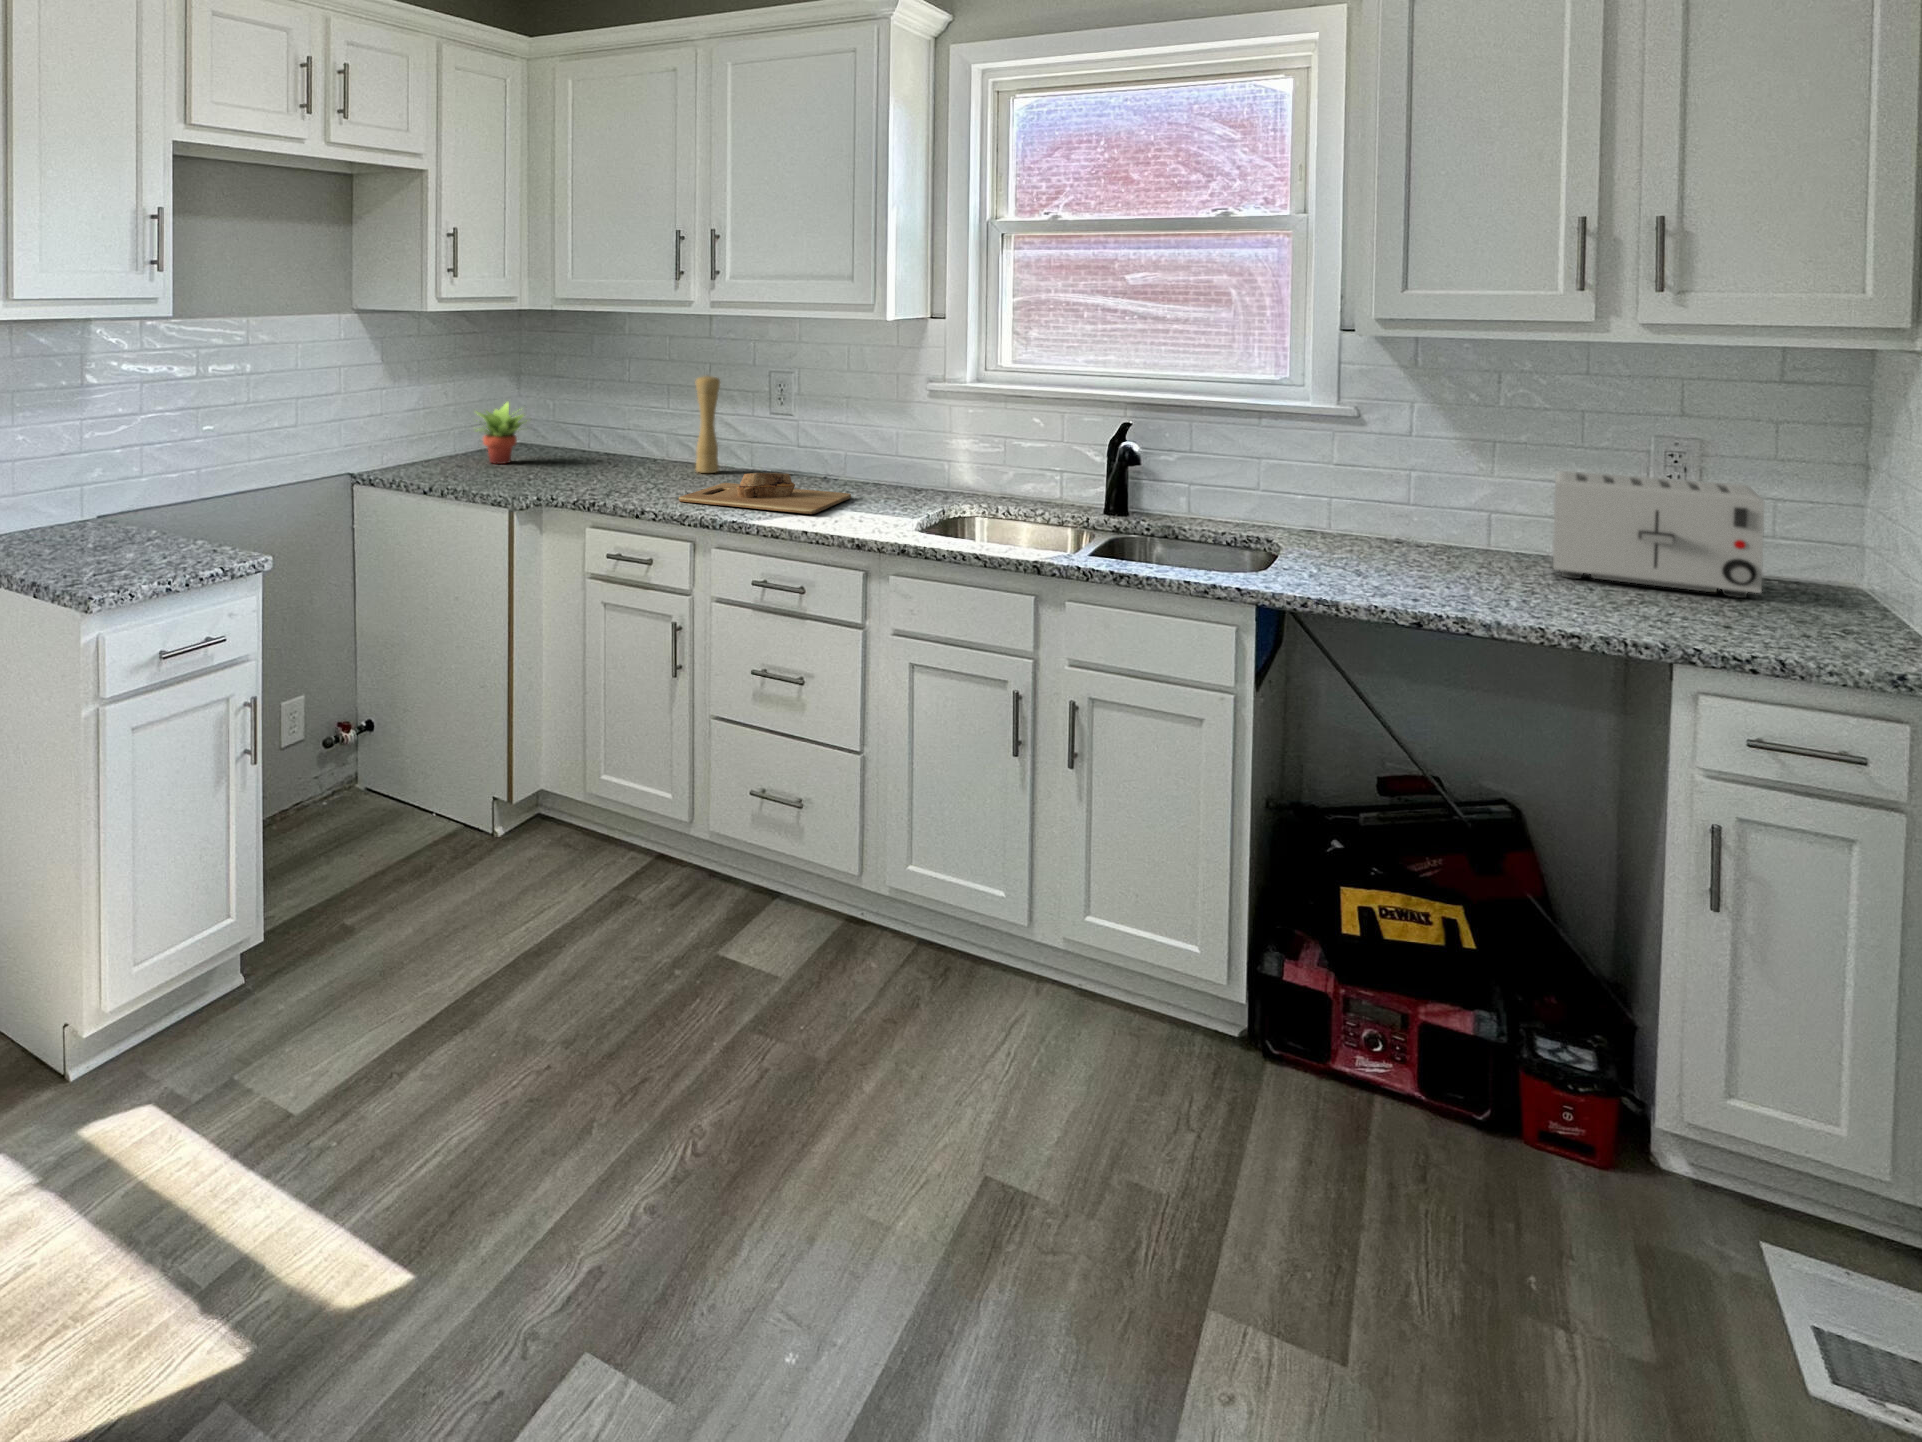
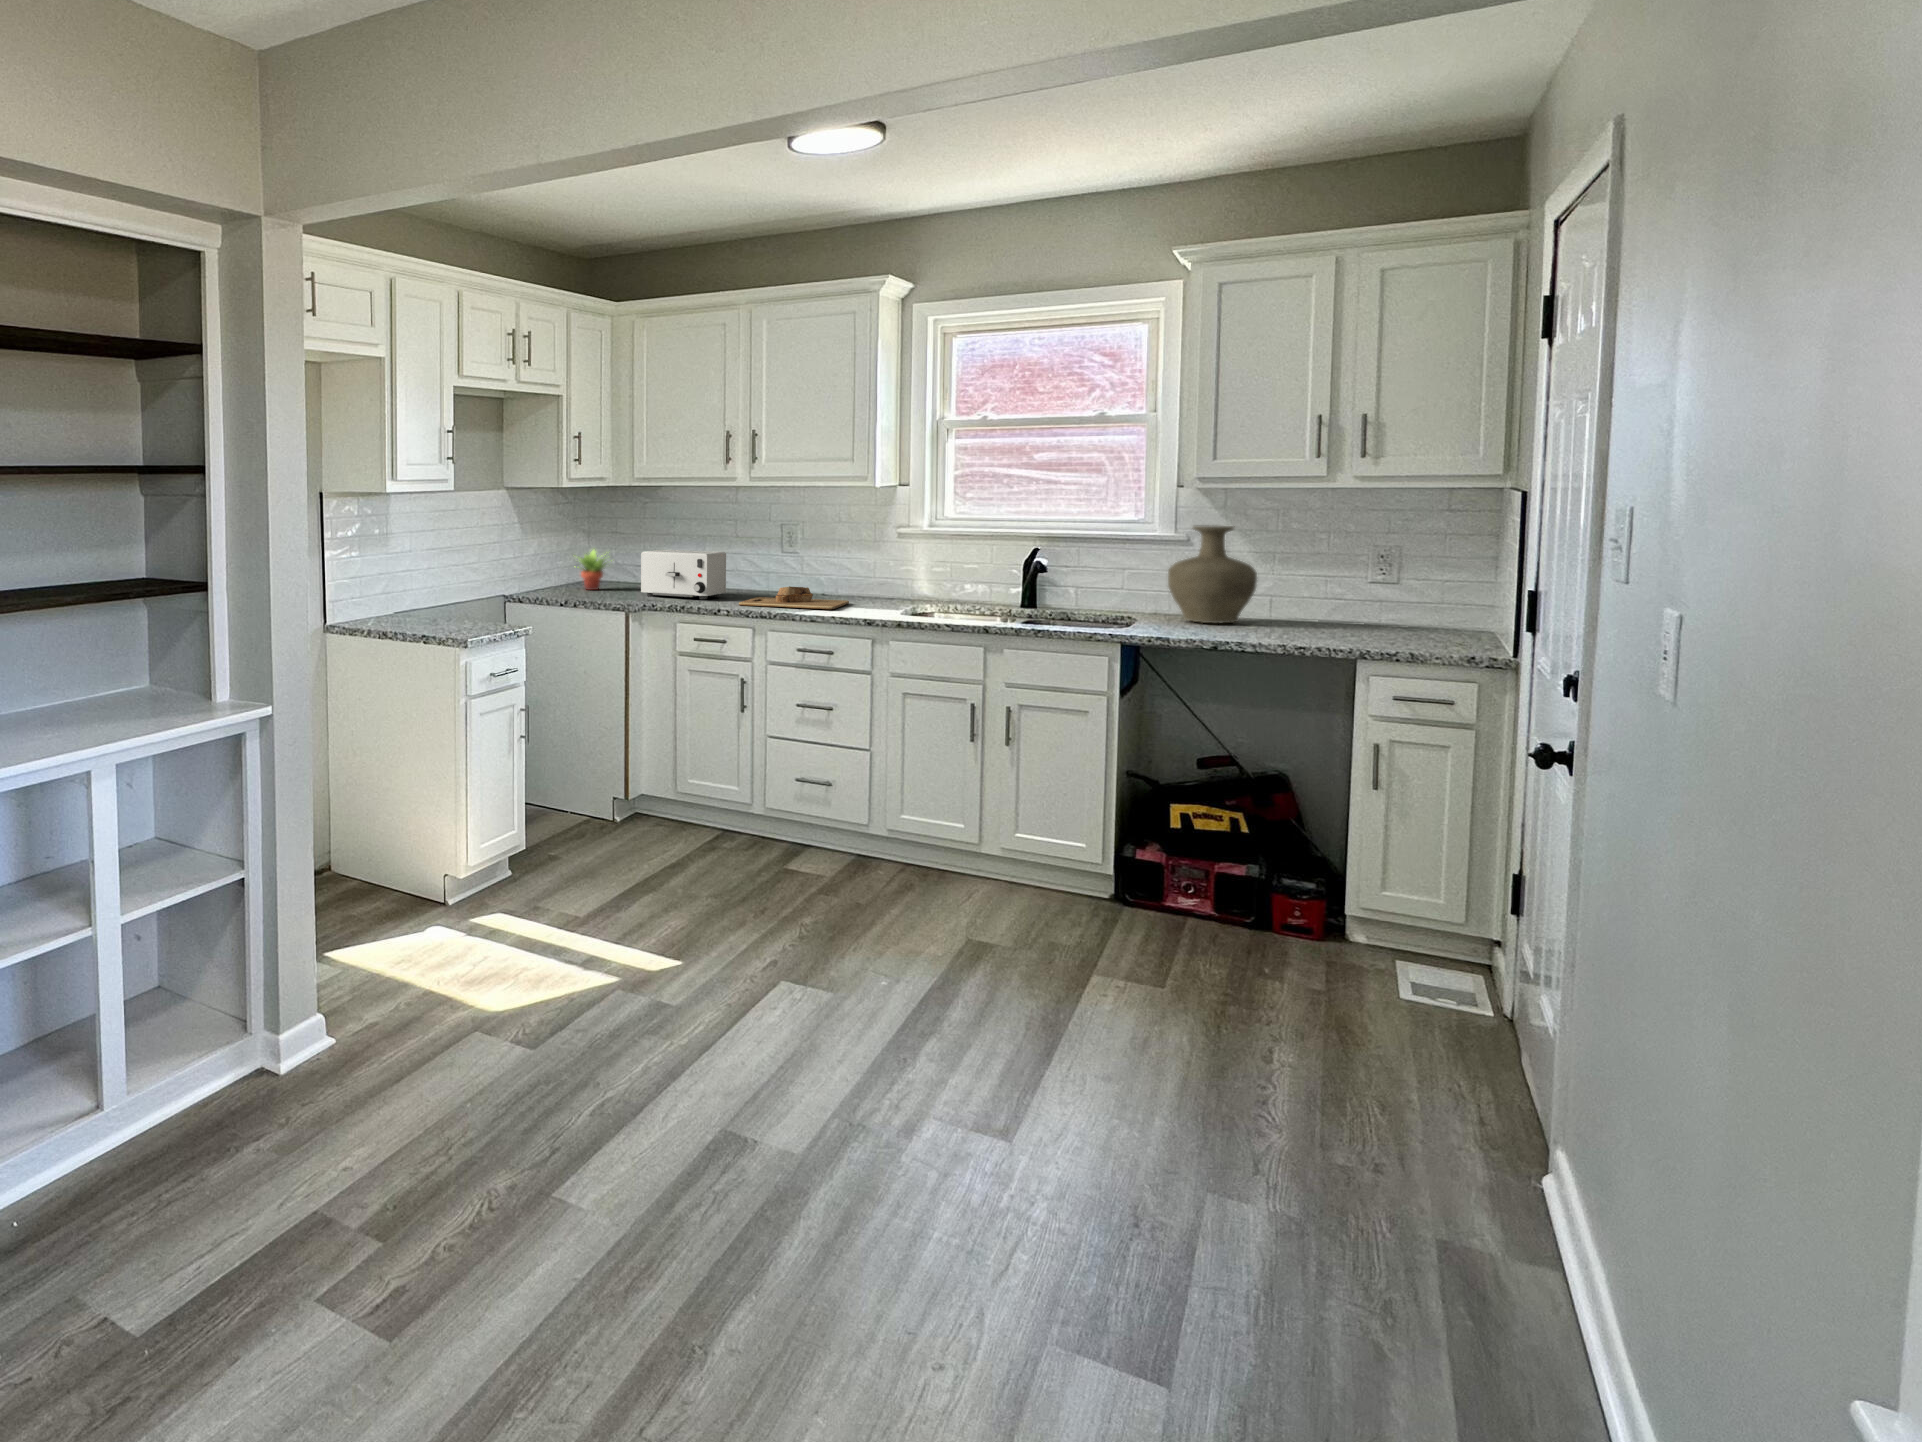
pepper mill: present [696,375,720,473] -> none [730,527,748,593]
vase: none [1328,394,1471,559] -> present [1168,525,1257,623]
toaster: present [1553,471,1764,598] -> present [641,550,726,599]

